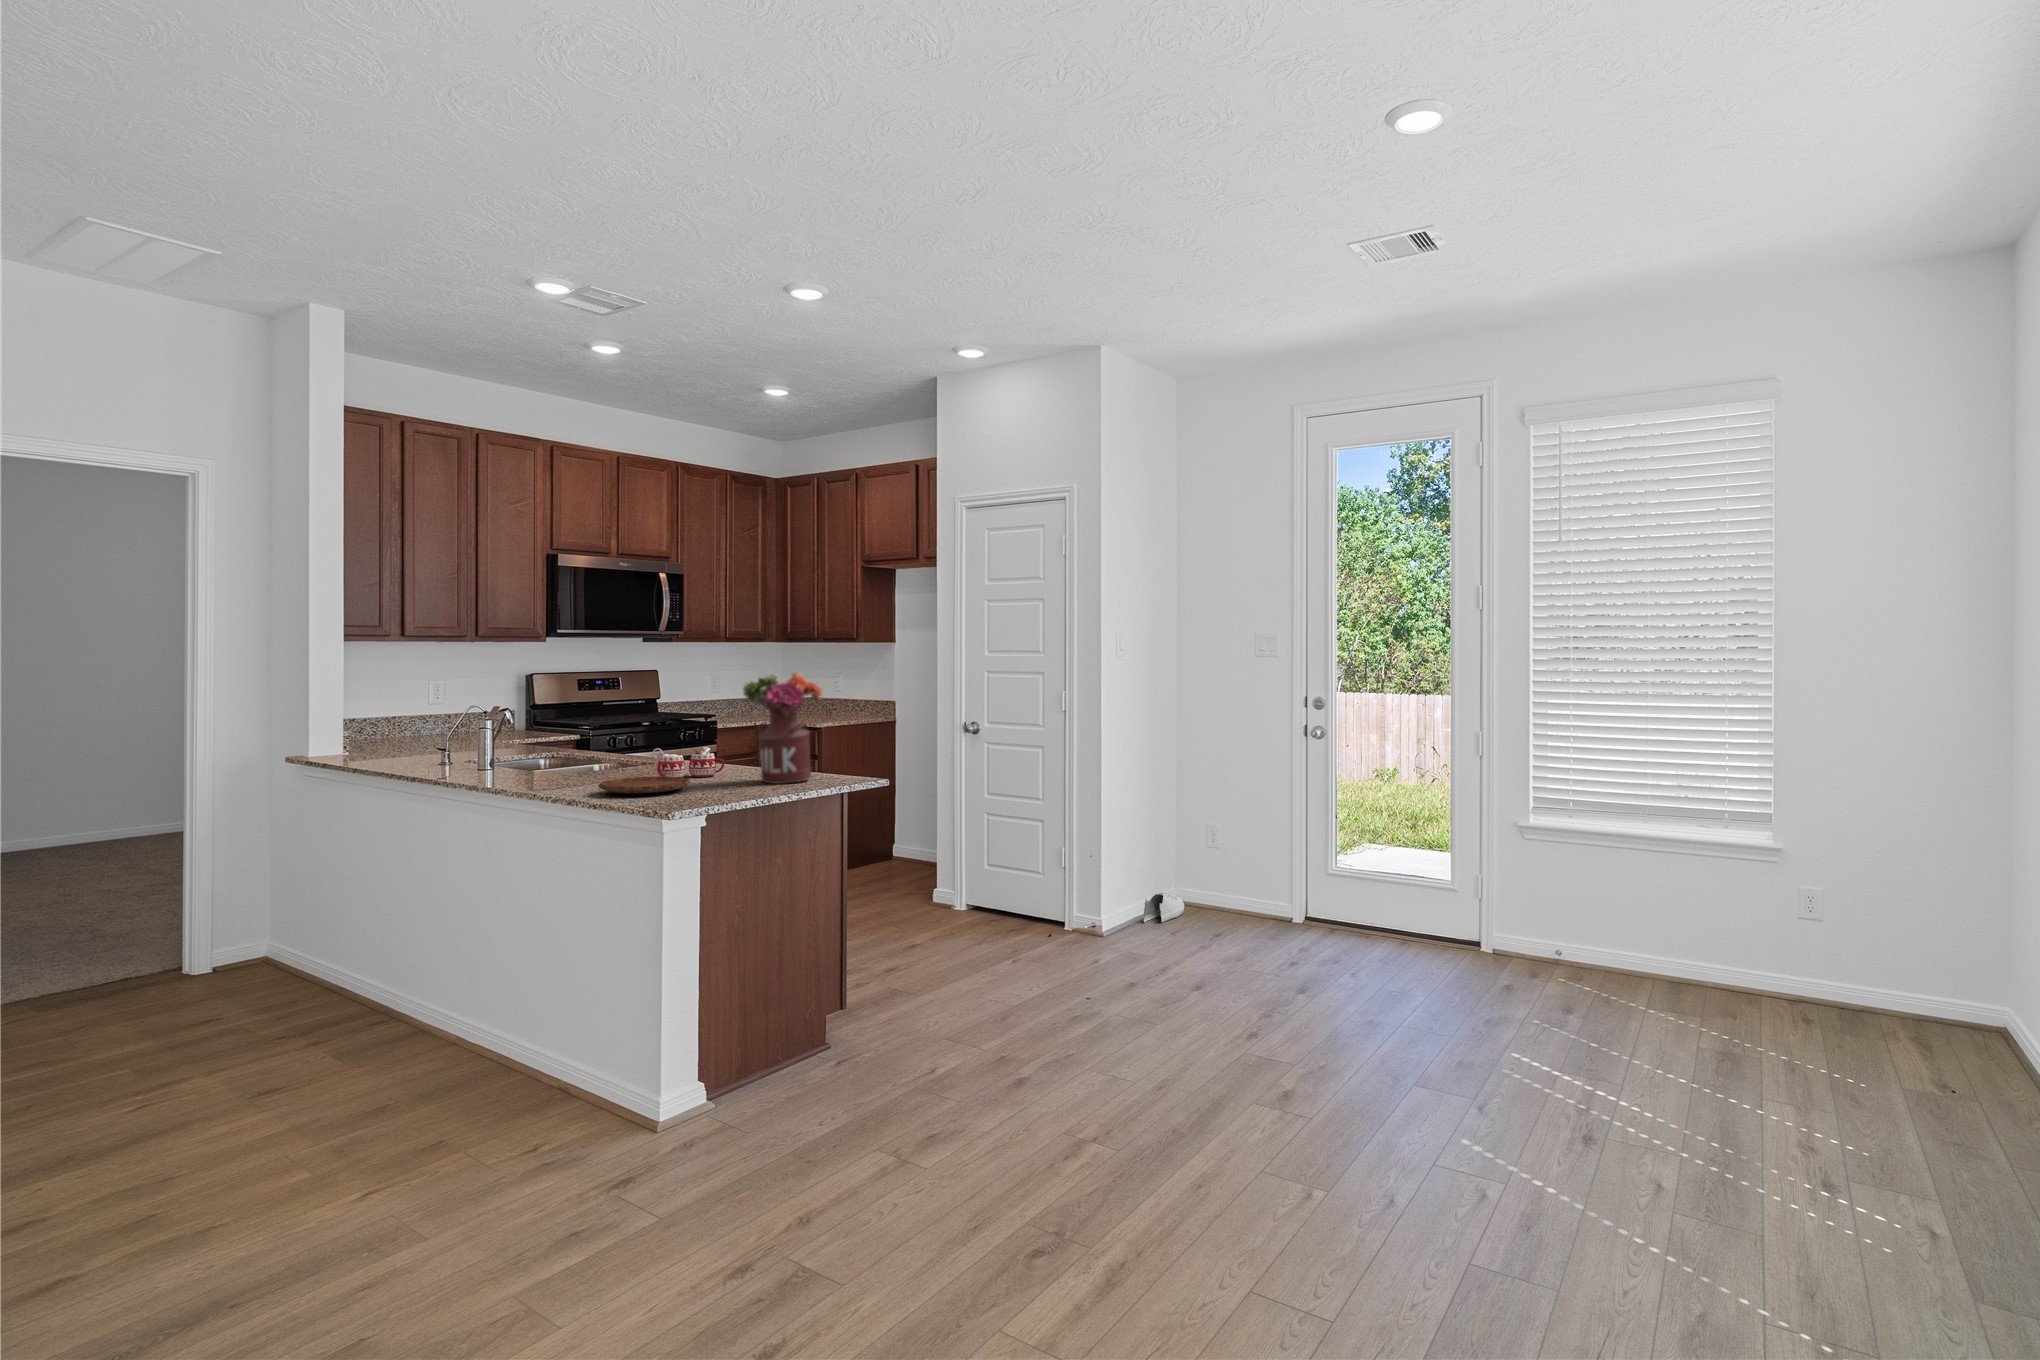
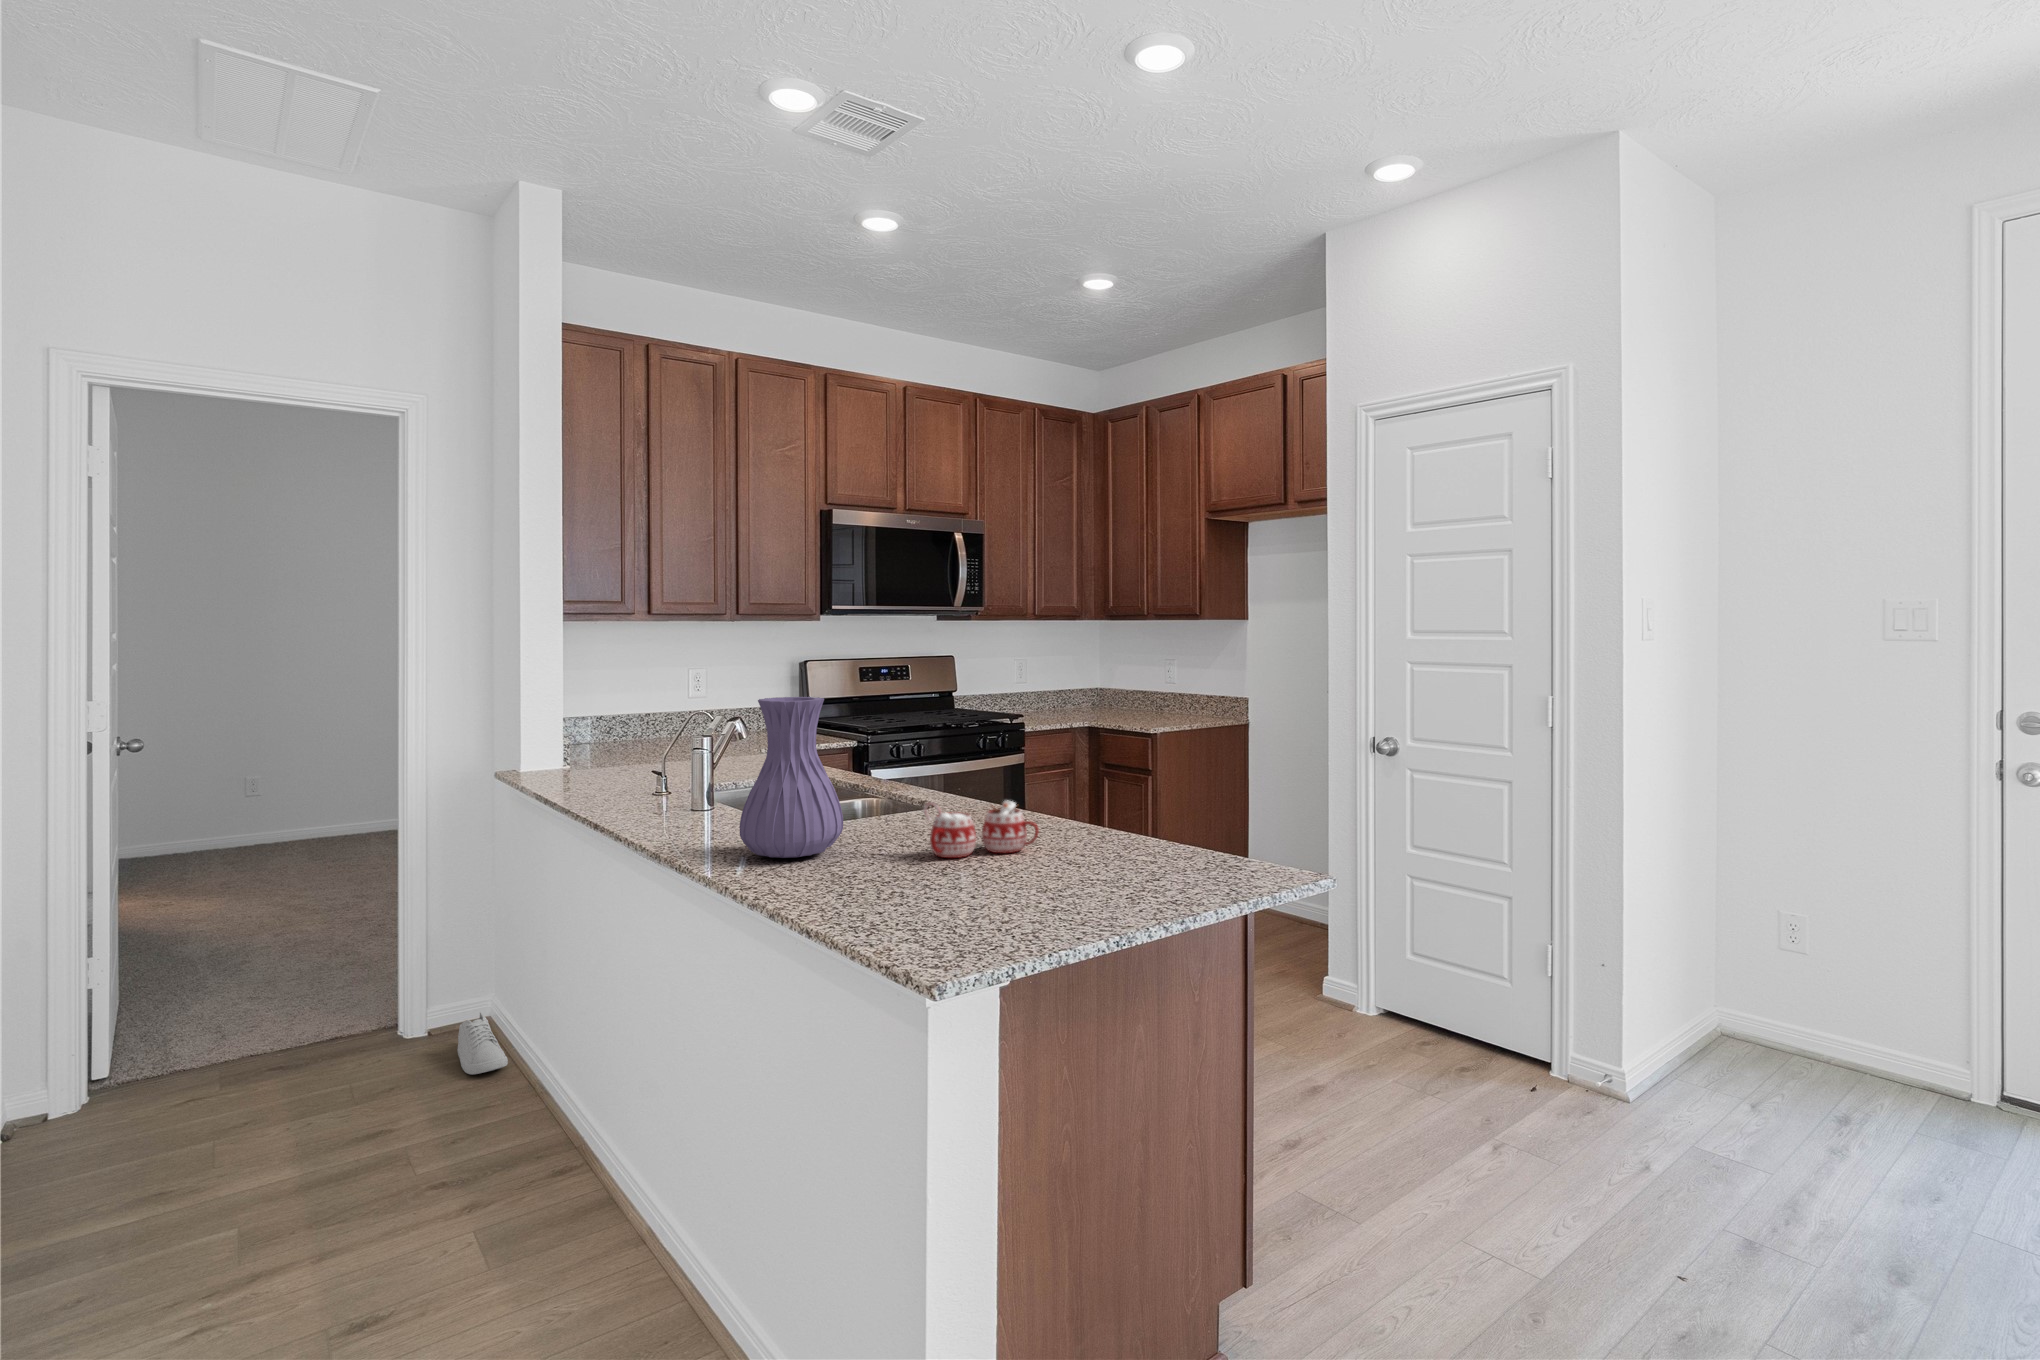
flower arrangement: present [743,672,822,784] -> none [1070,676,1215,886]
vase: none [533,687,601,782] -> present [739,697,843,858]
tray: present [598,777,690,794] -> none [821,863,981,910]
shoe: present [1144,893,1184,922] -> present [457,1012,508,1075]

